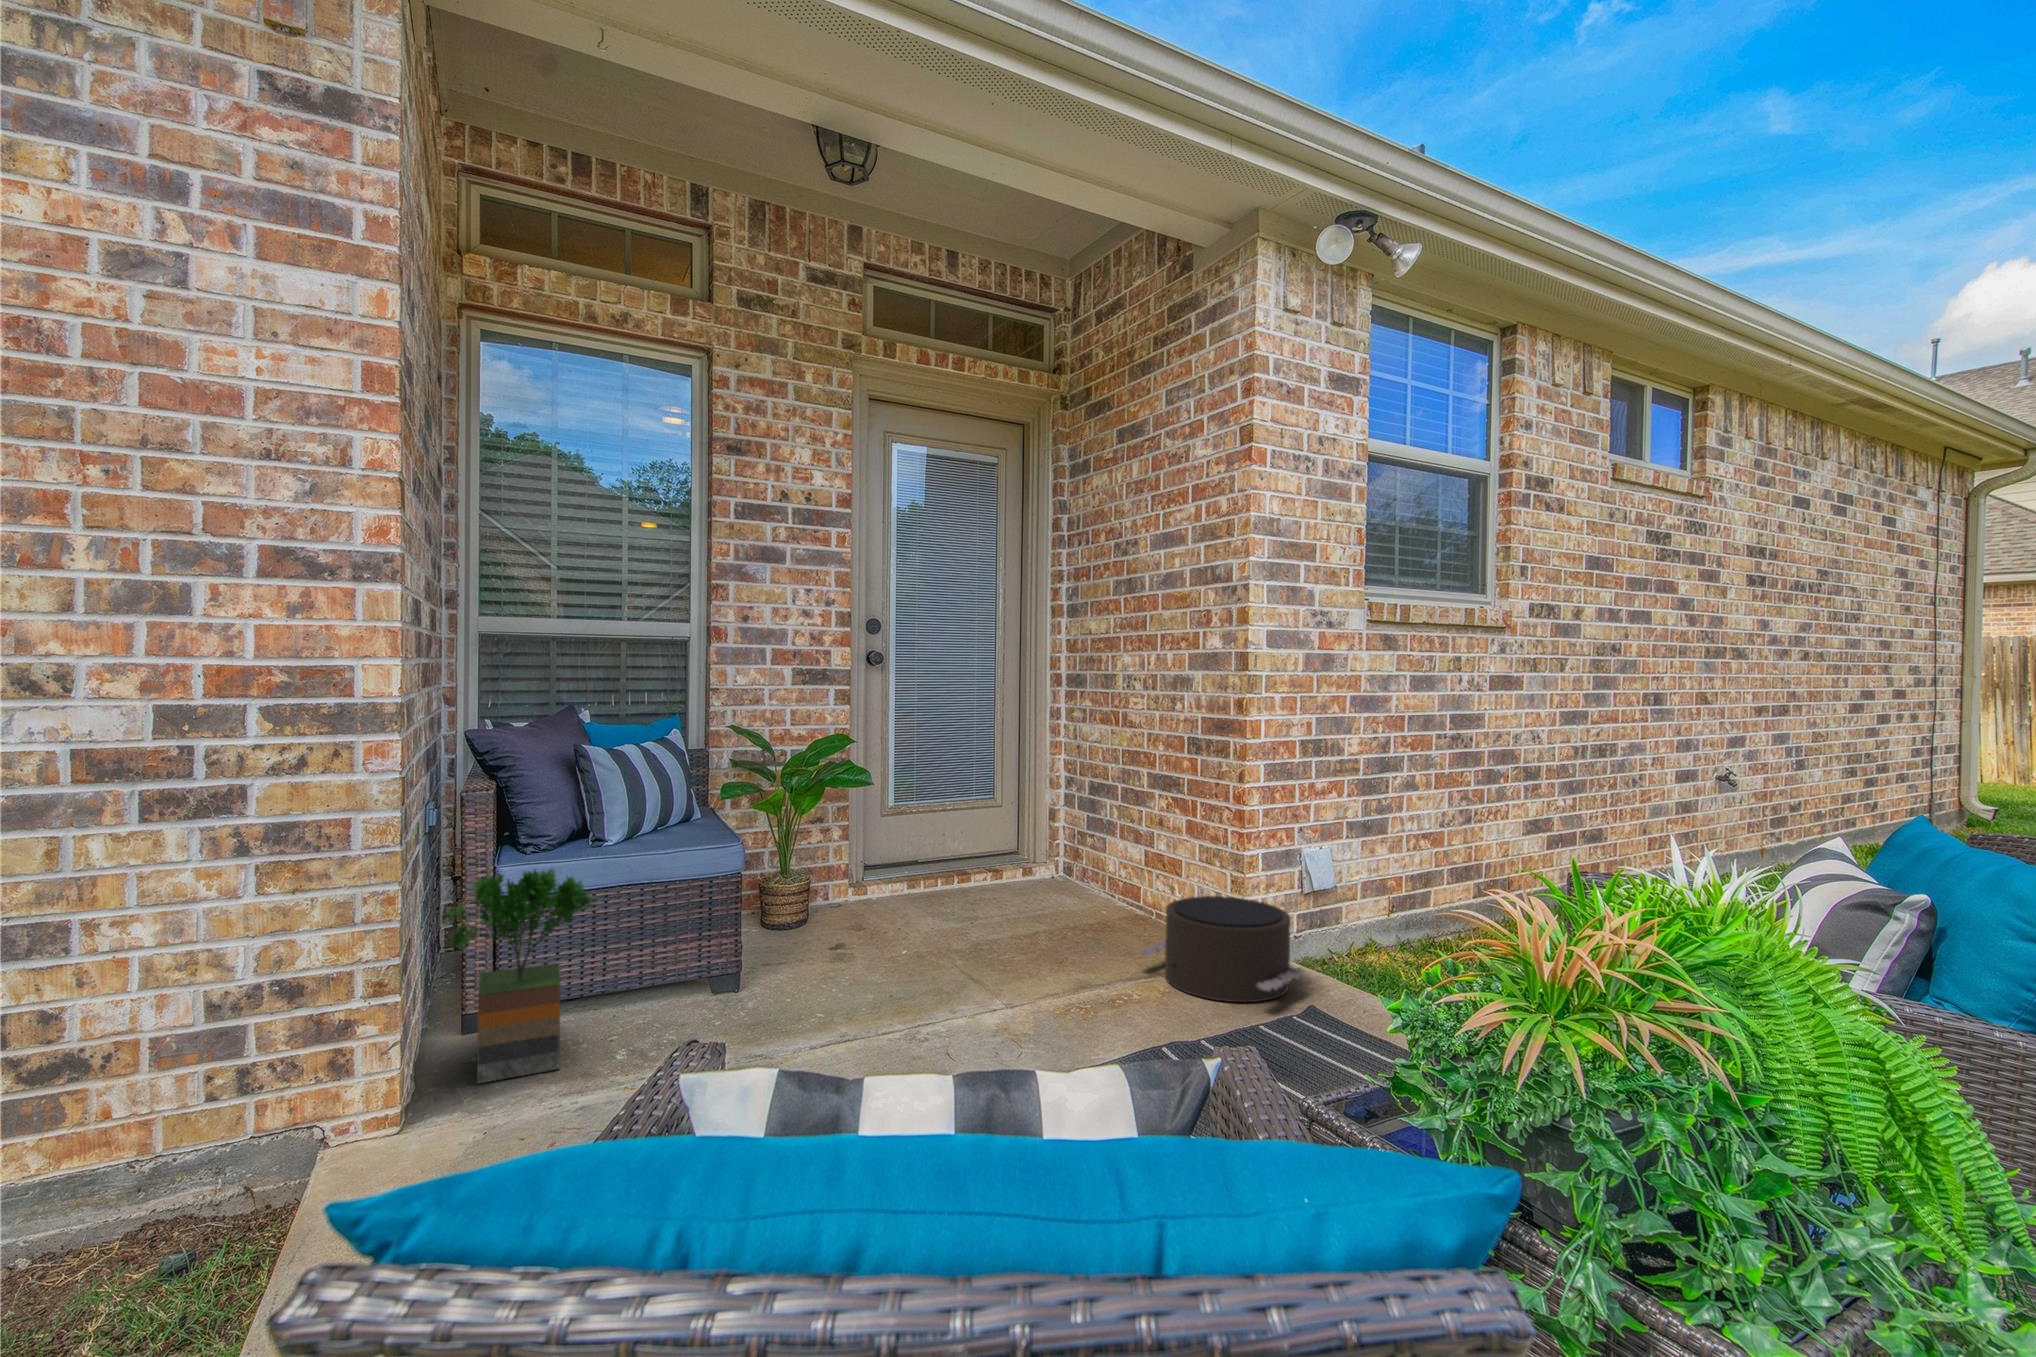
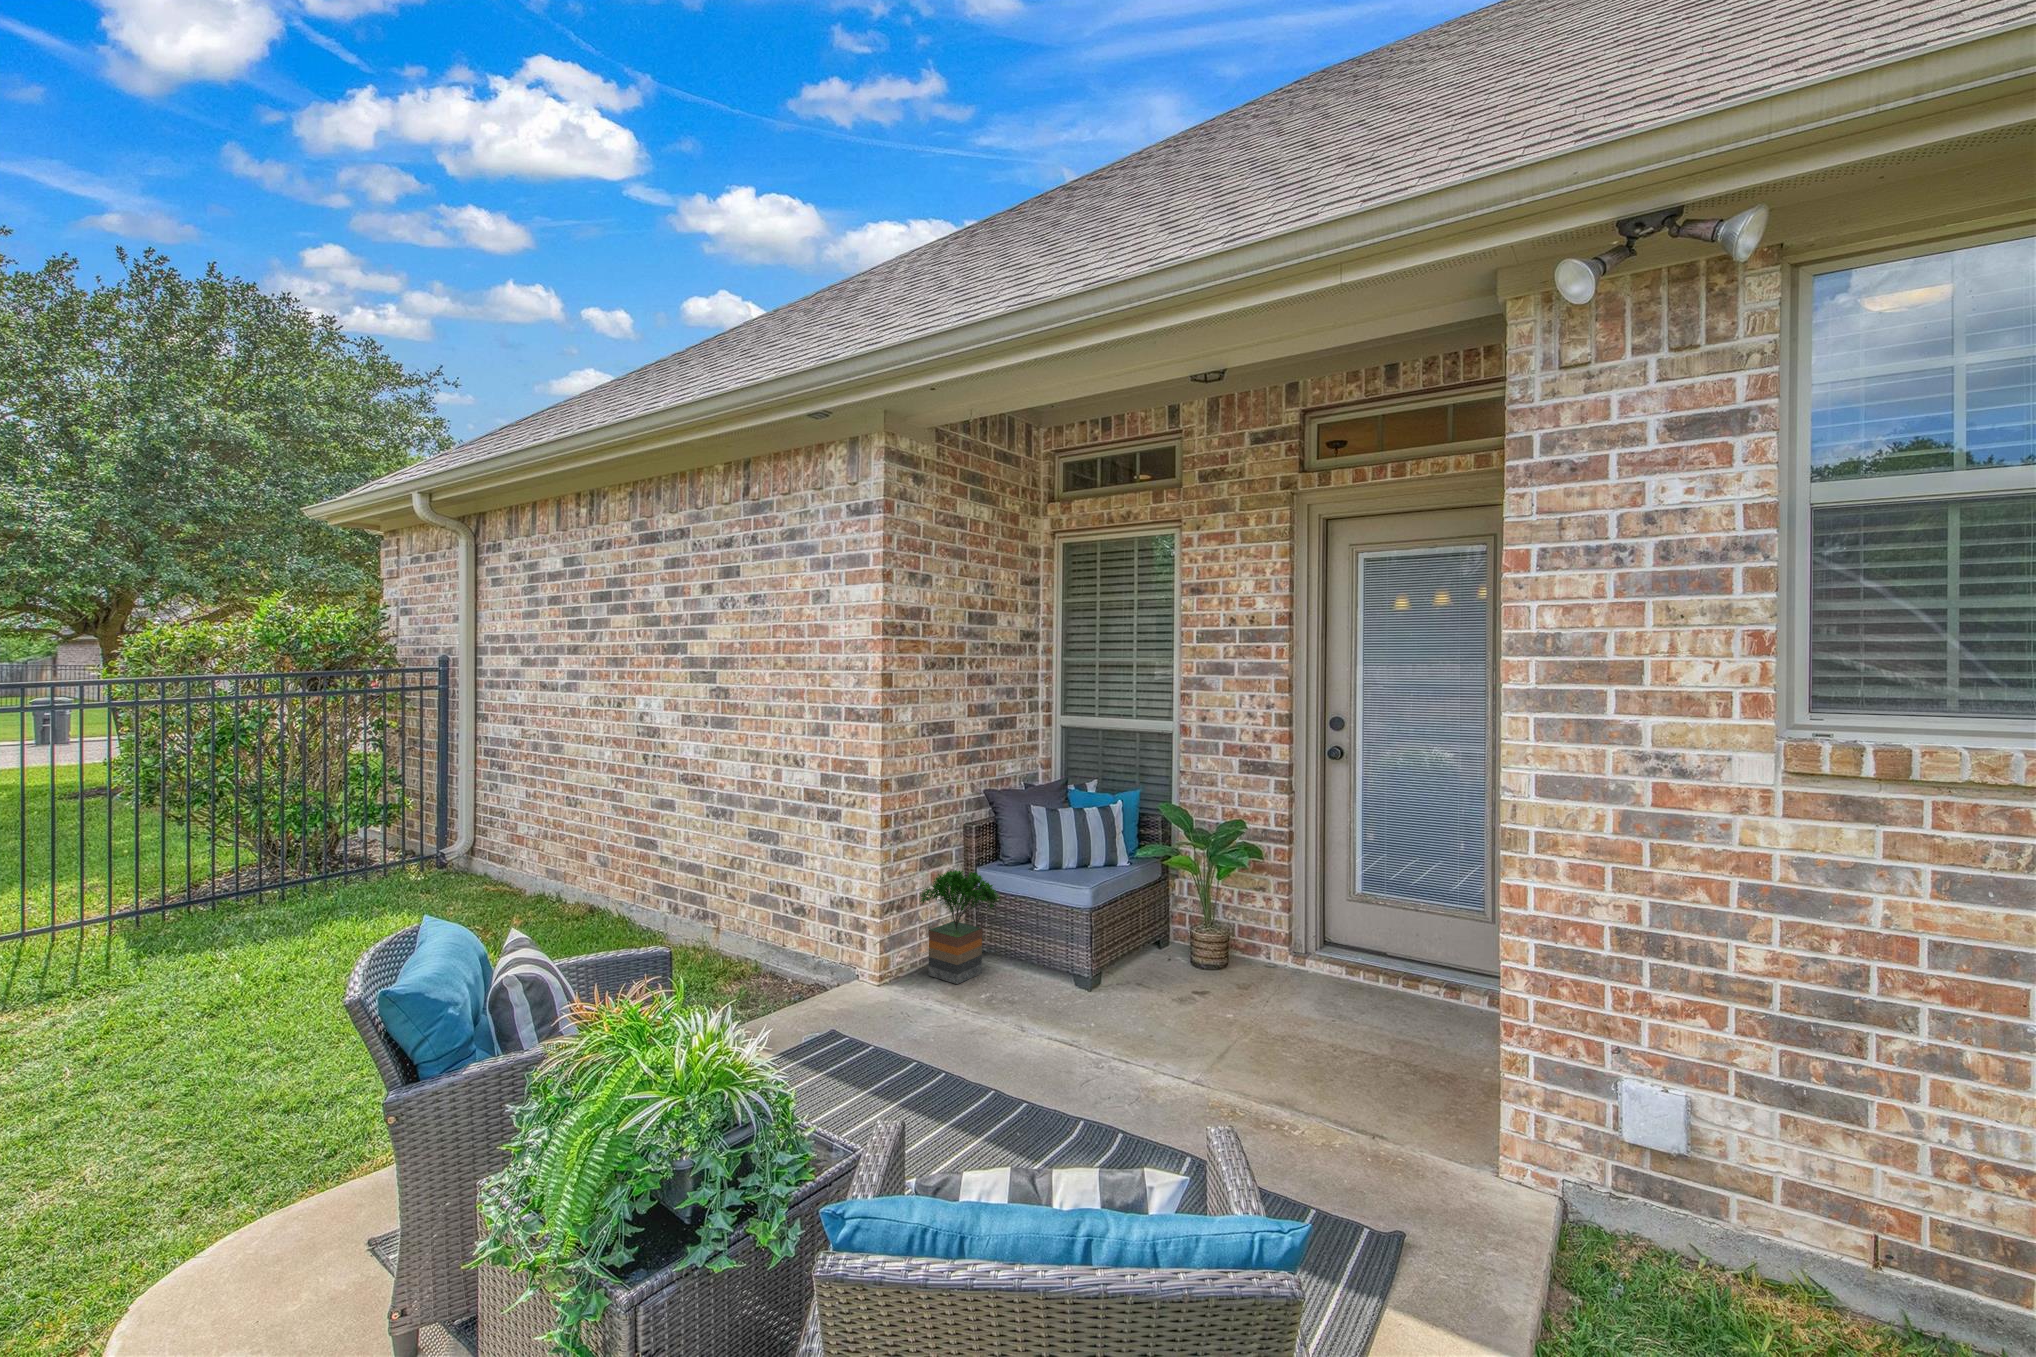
pouf: present [1140,896,1303,1002] -> none [1332,1058,1483,1207]

